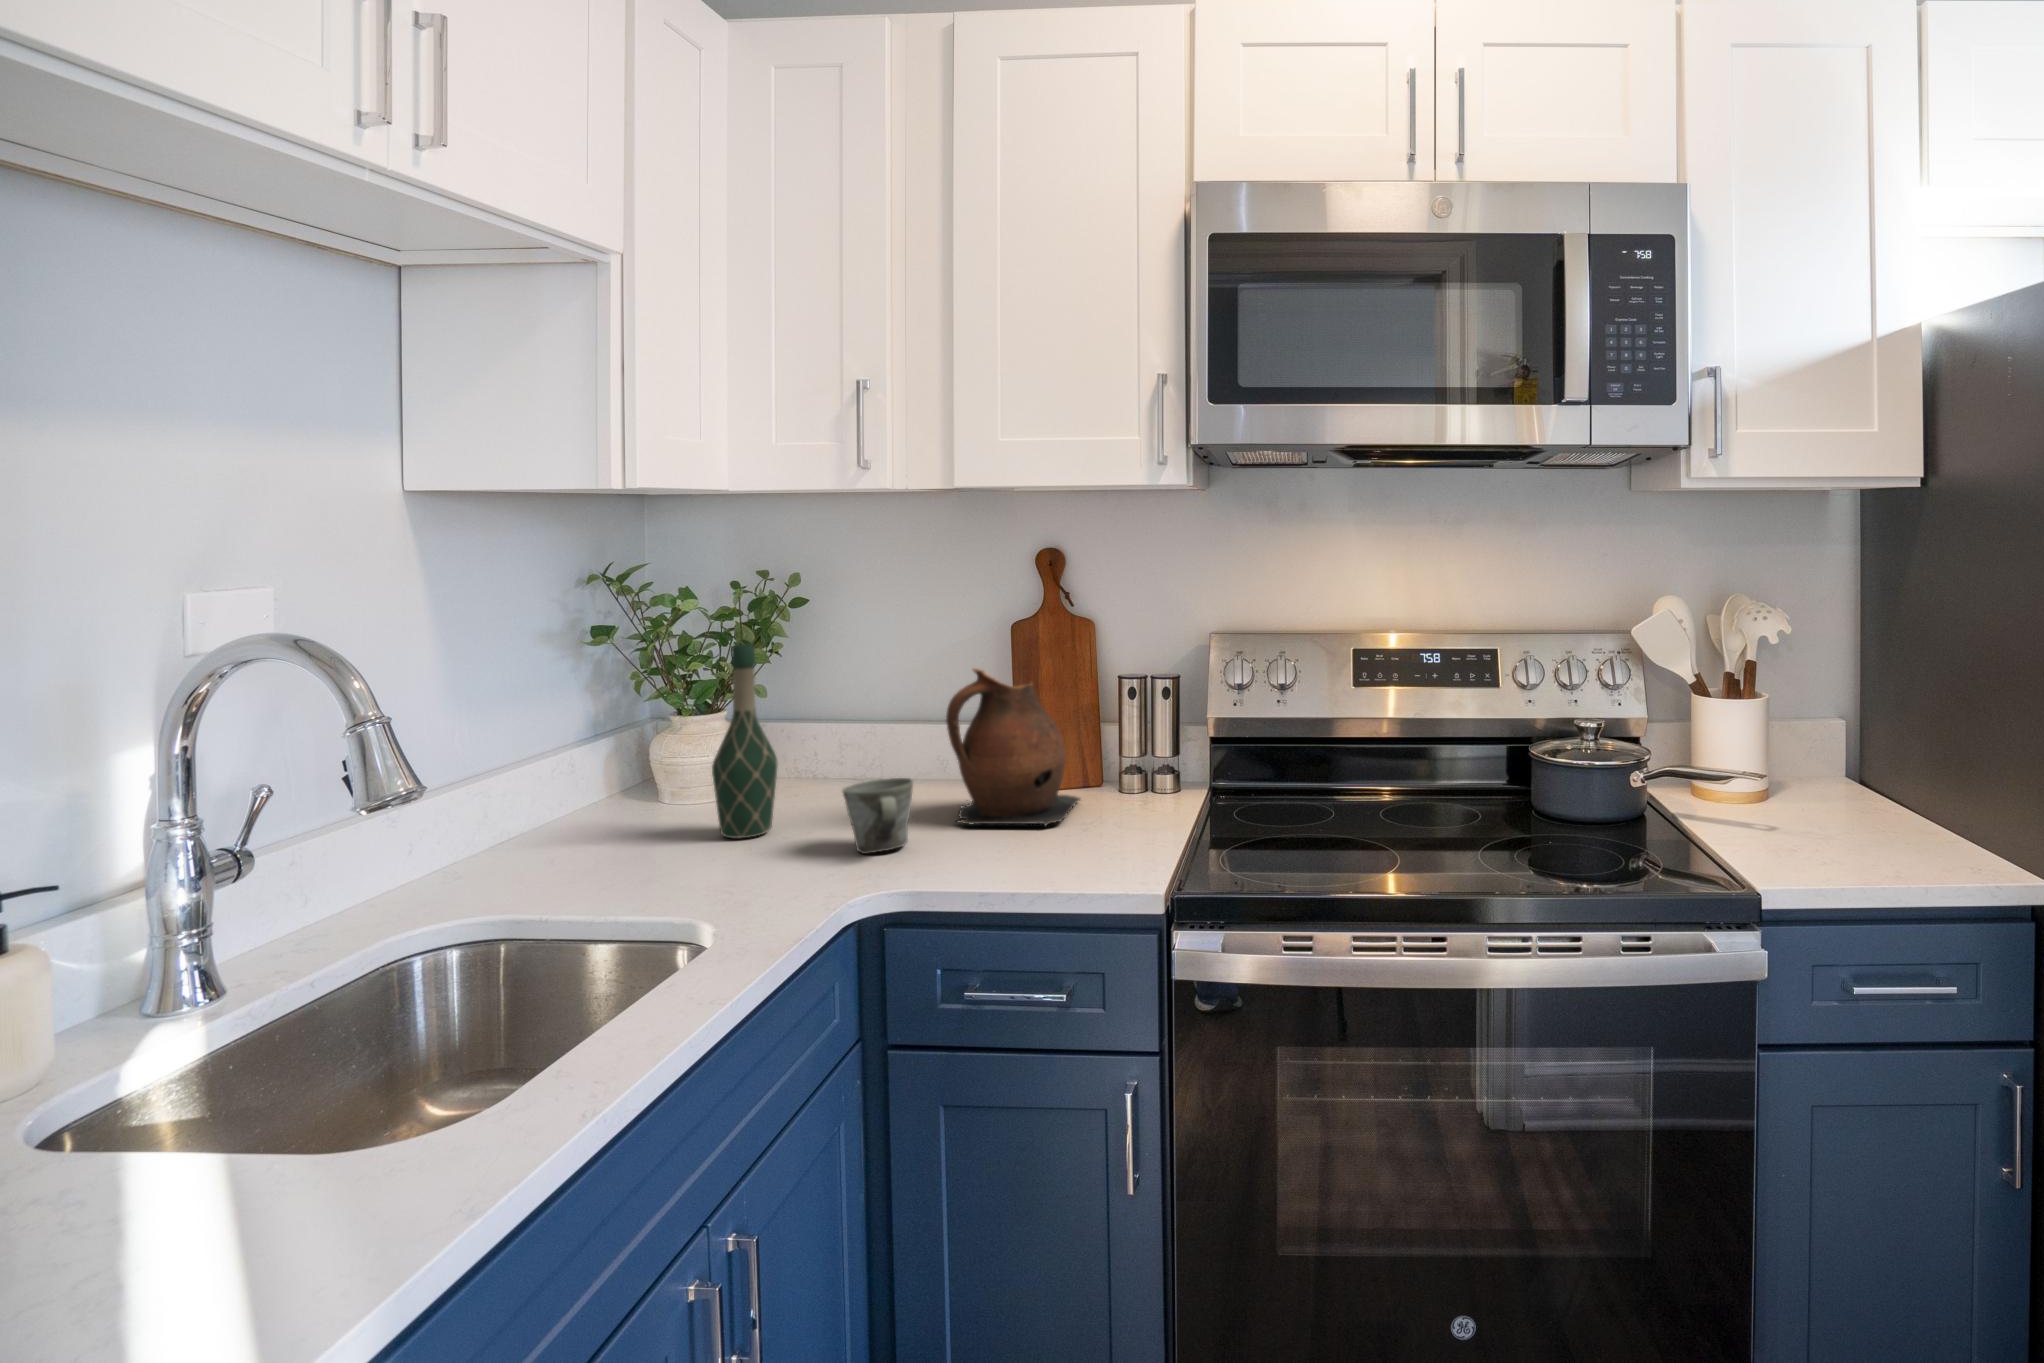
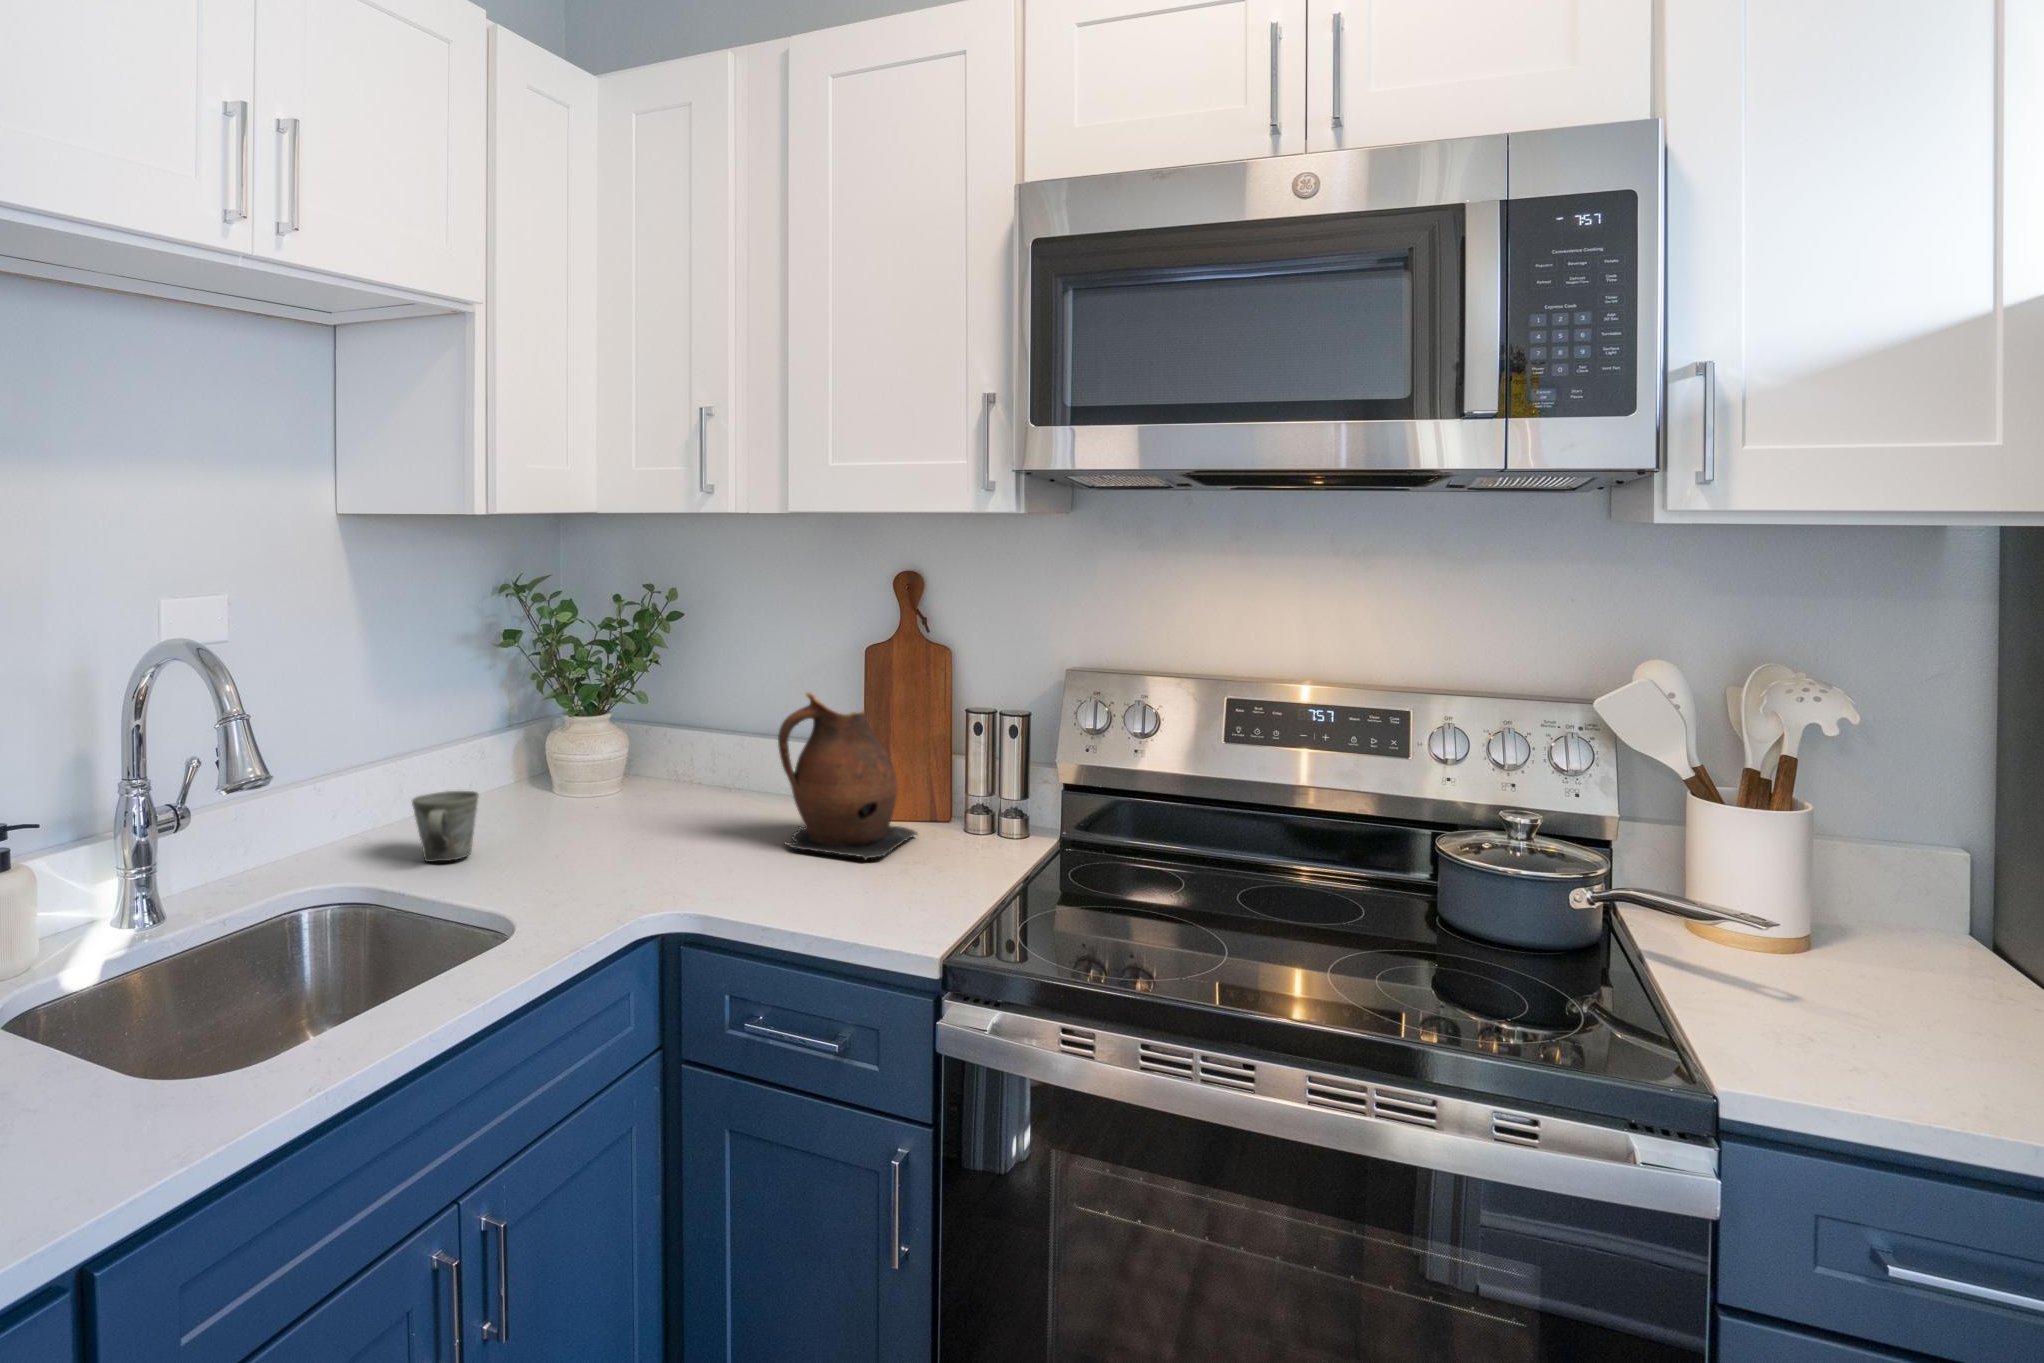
wine bottle: present [712,644,778,838] -> none [573,655,630,836]
mug: present [843,778,913,854] -> present [412,791,479,862]

